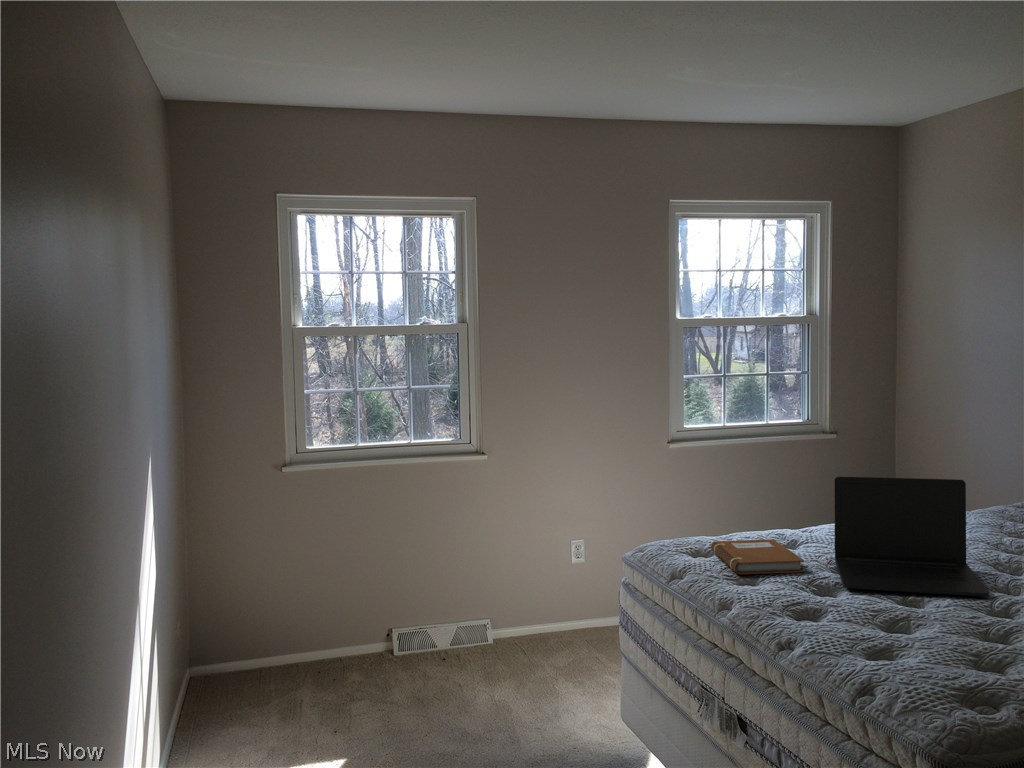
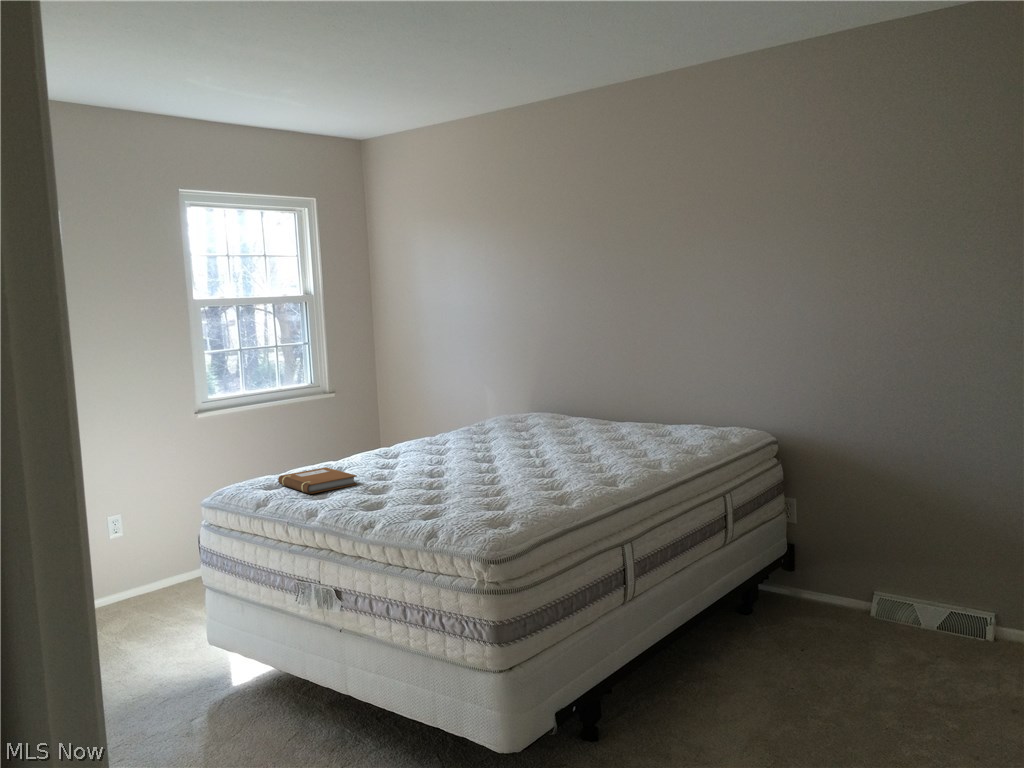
laptop: present [835,477,989,596] -> none [371,402,481,487]

